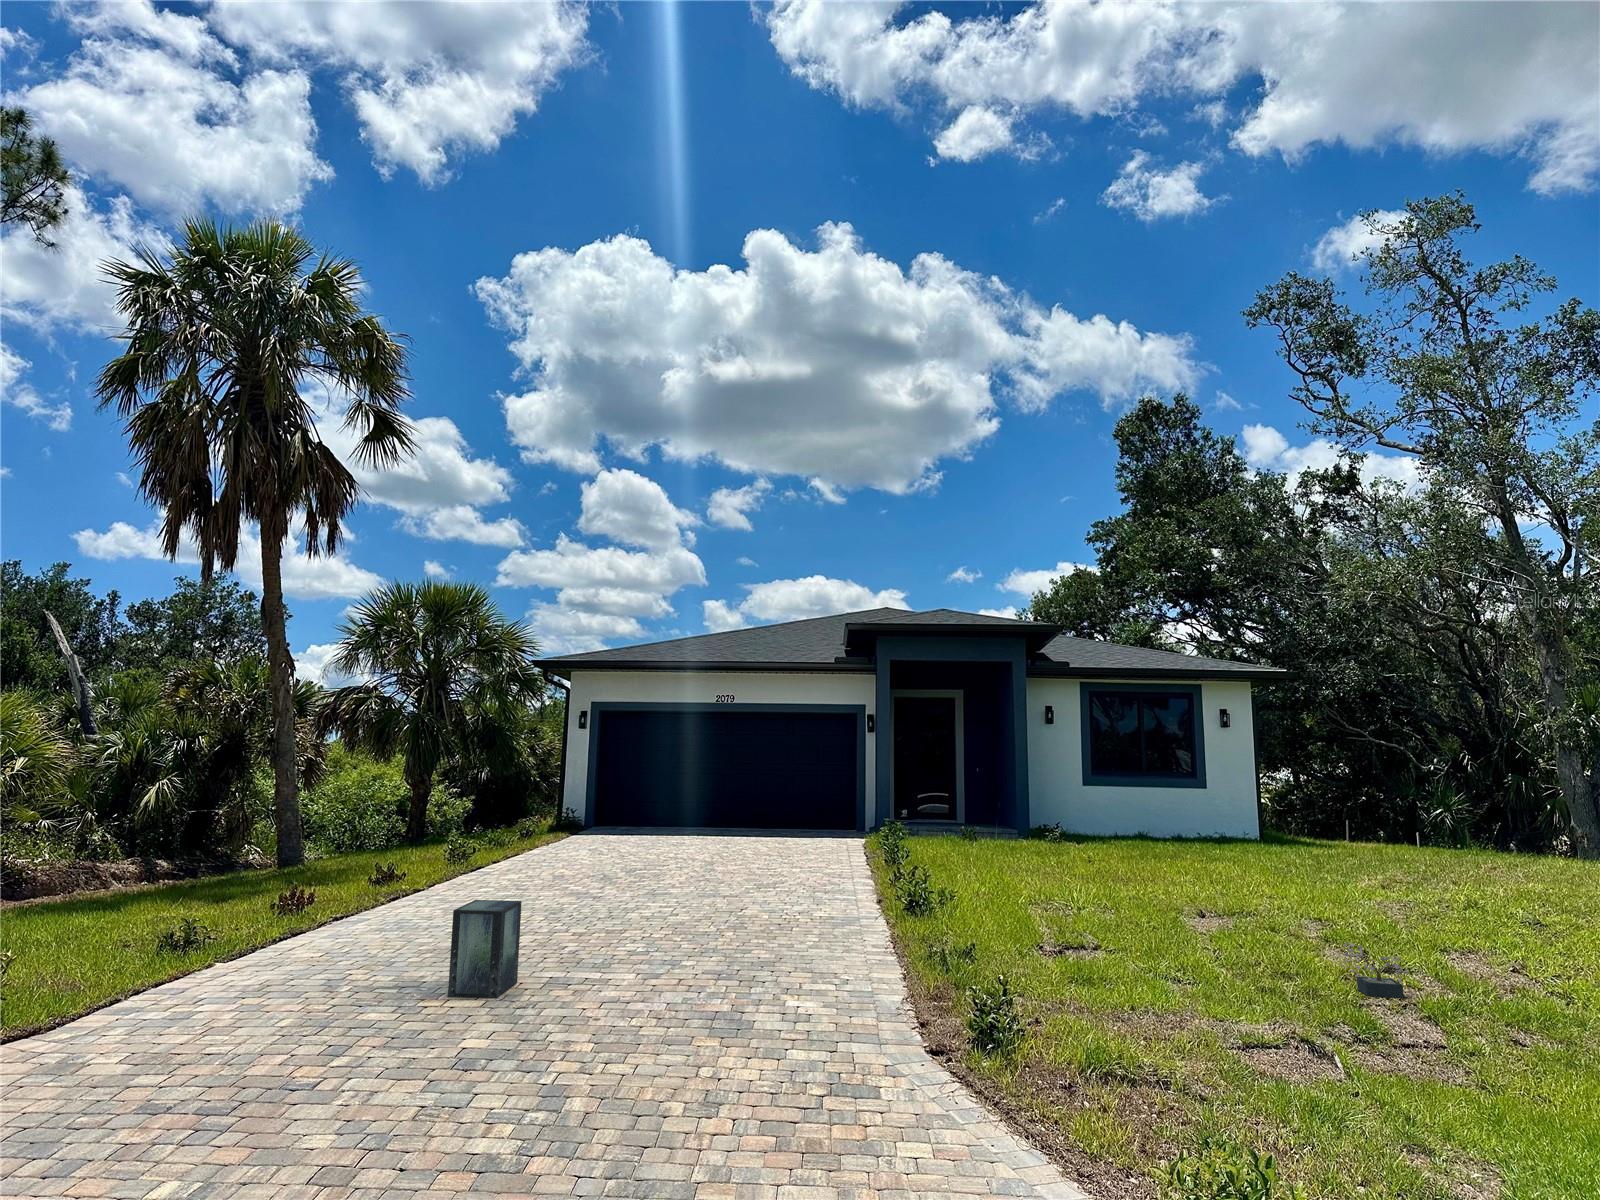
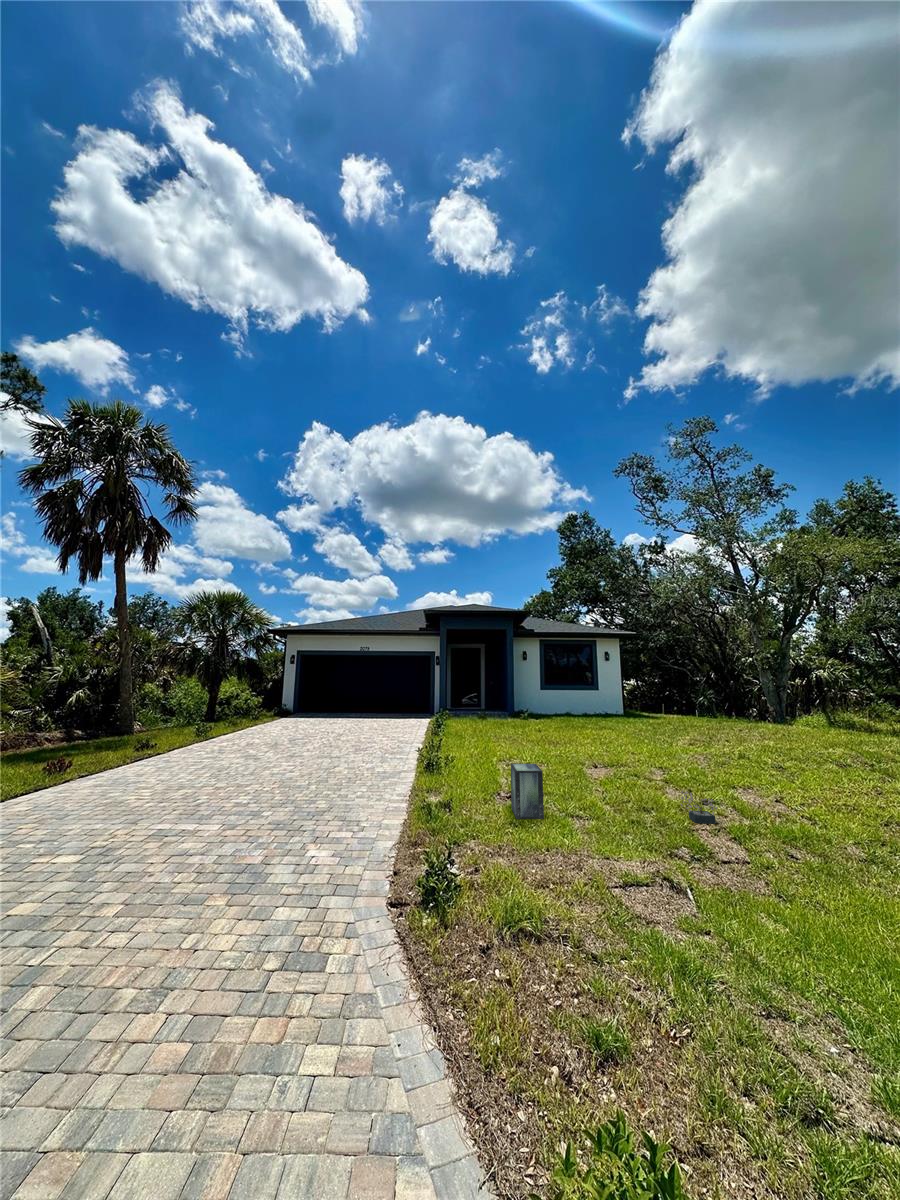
storage box: present [448,900,522,999] -> present [511,764,544,819]

